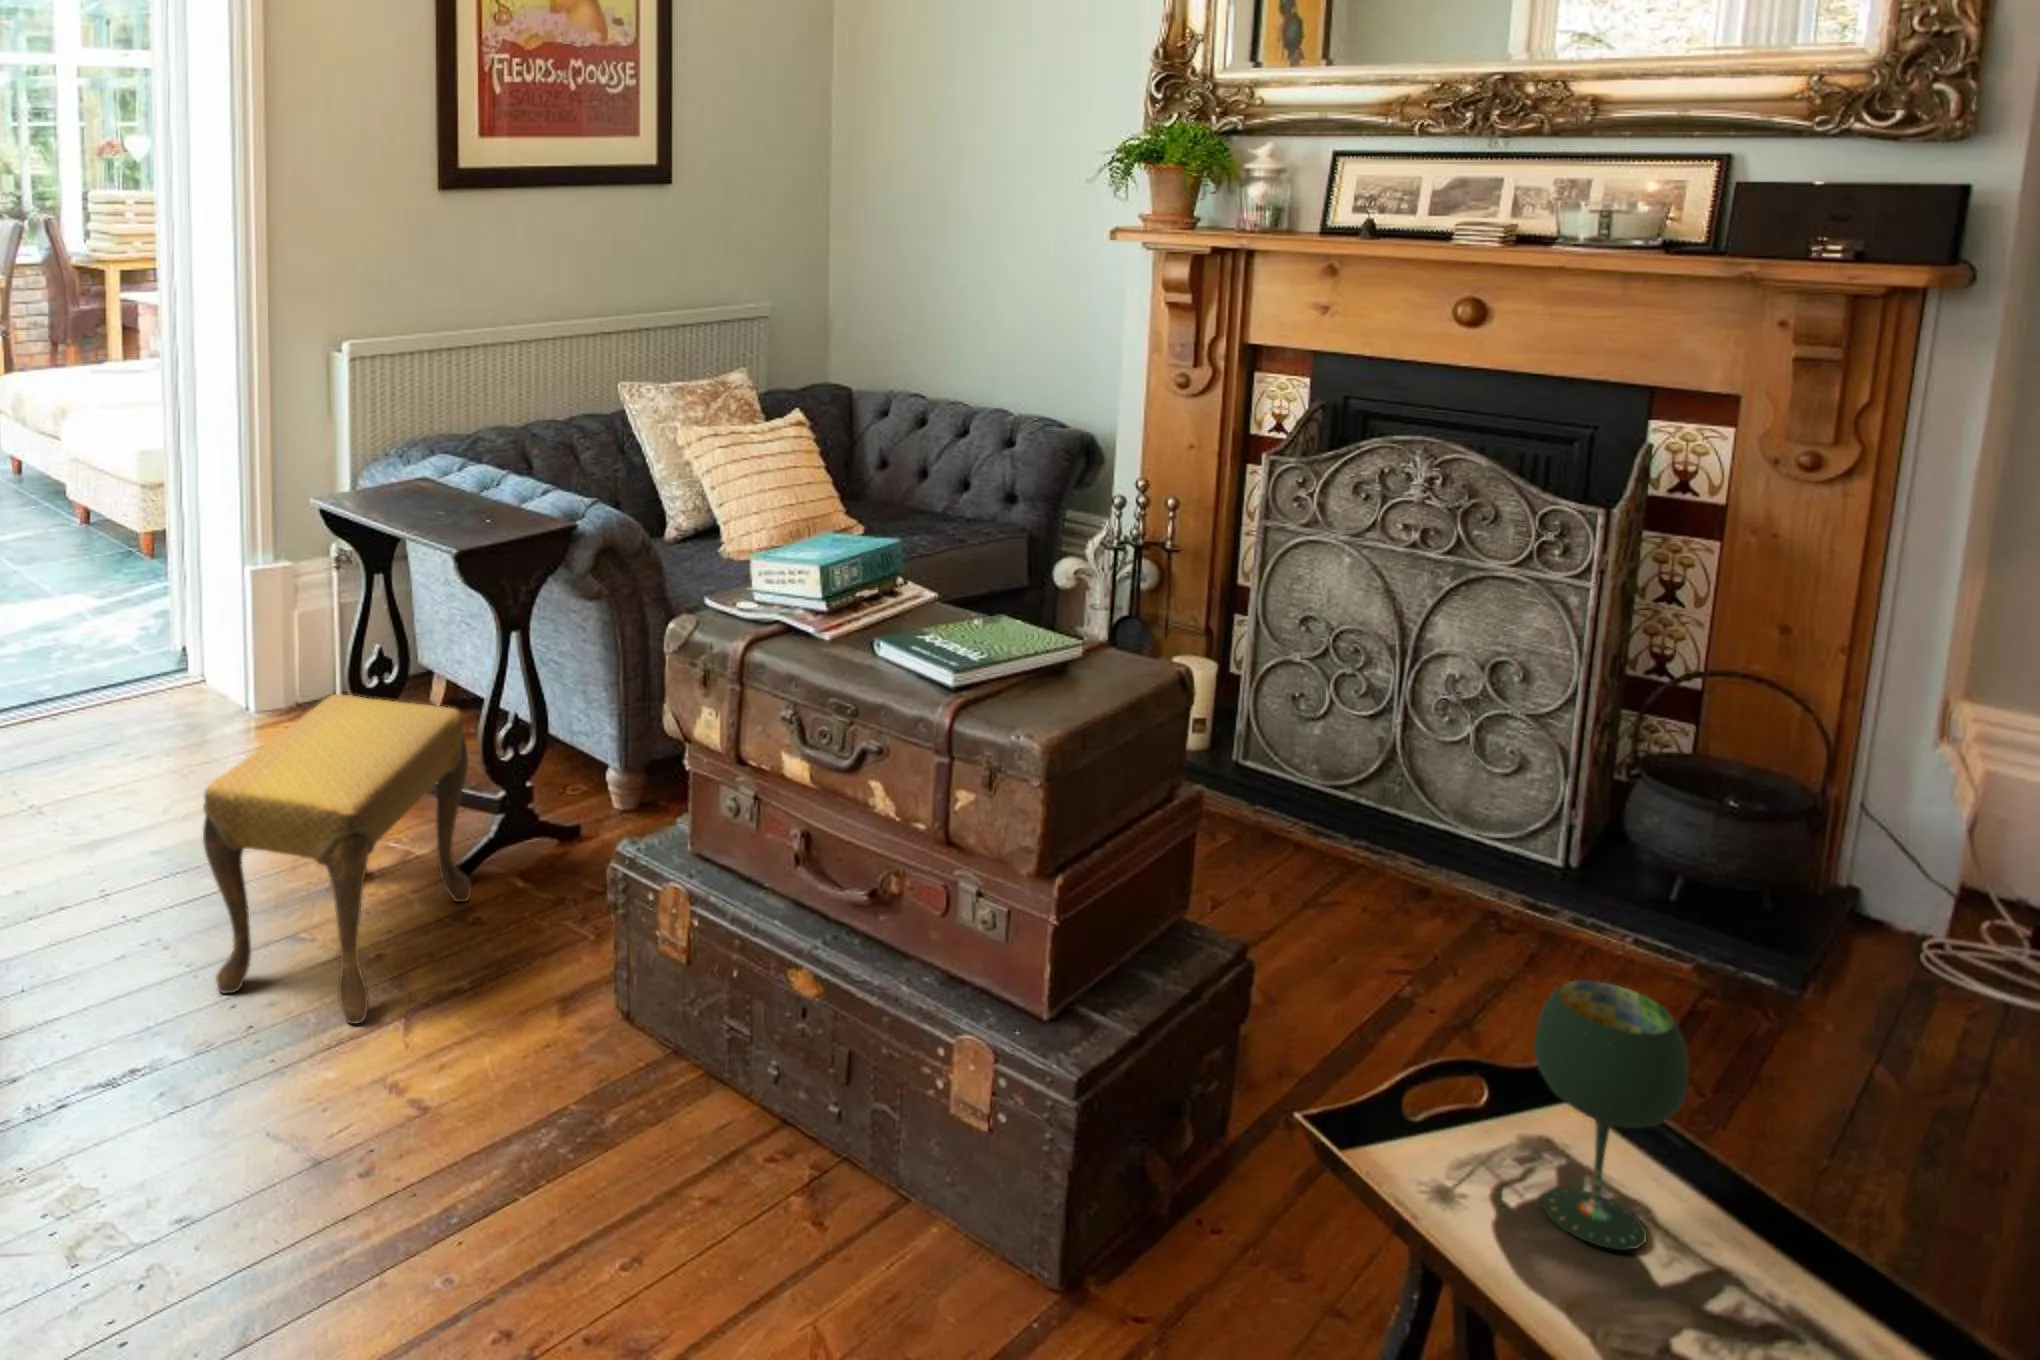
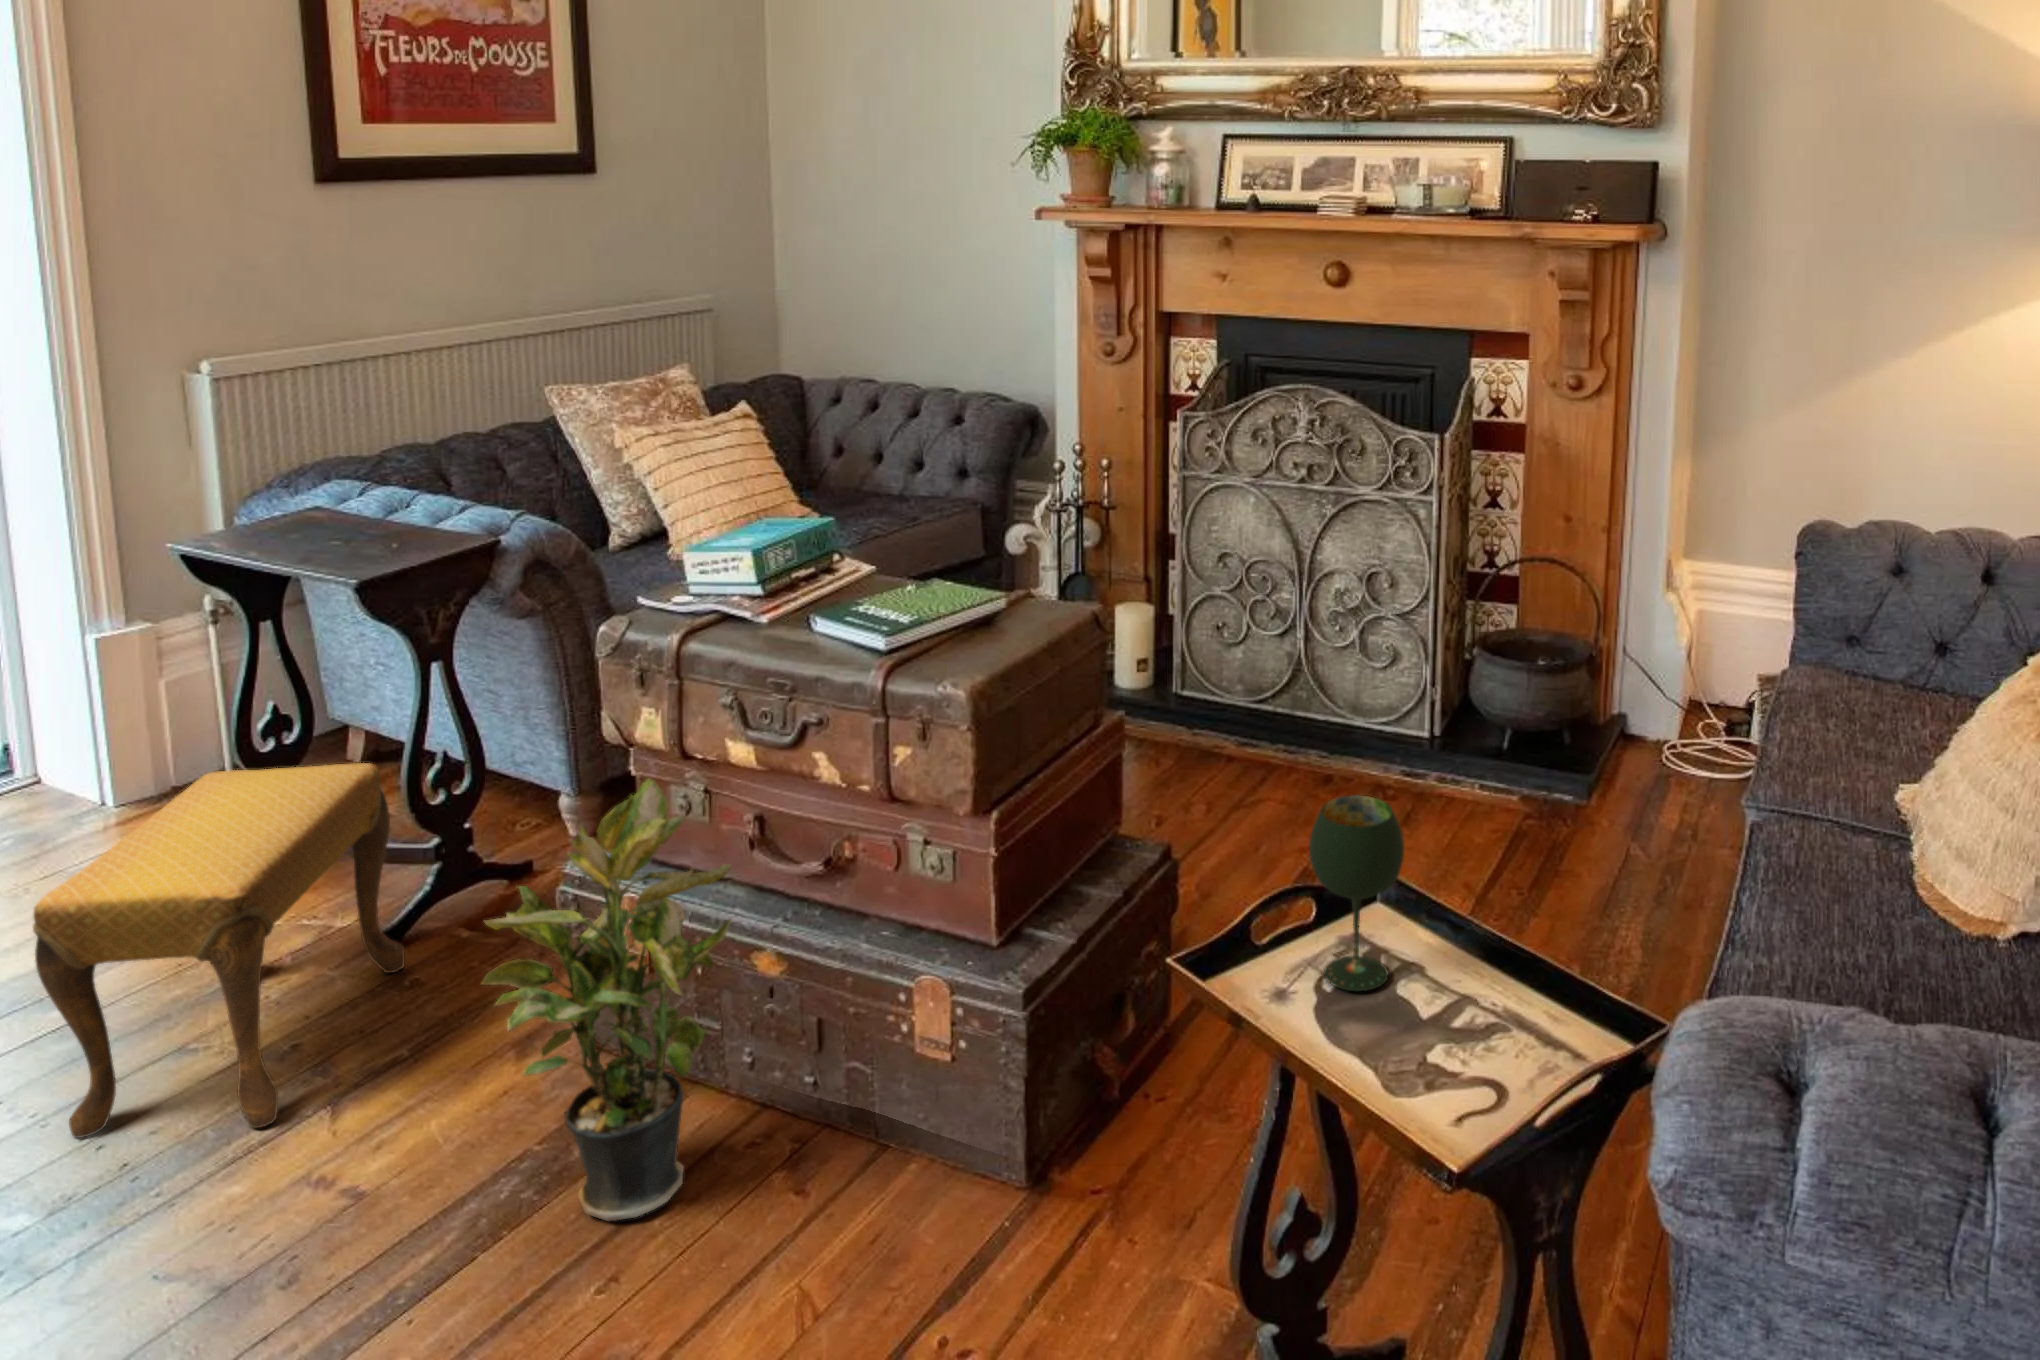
potted plant: none [545,777,786,1220] -> present [481,778,732,1221]

